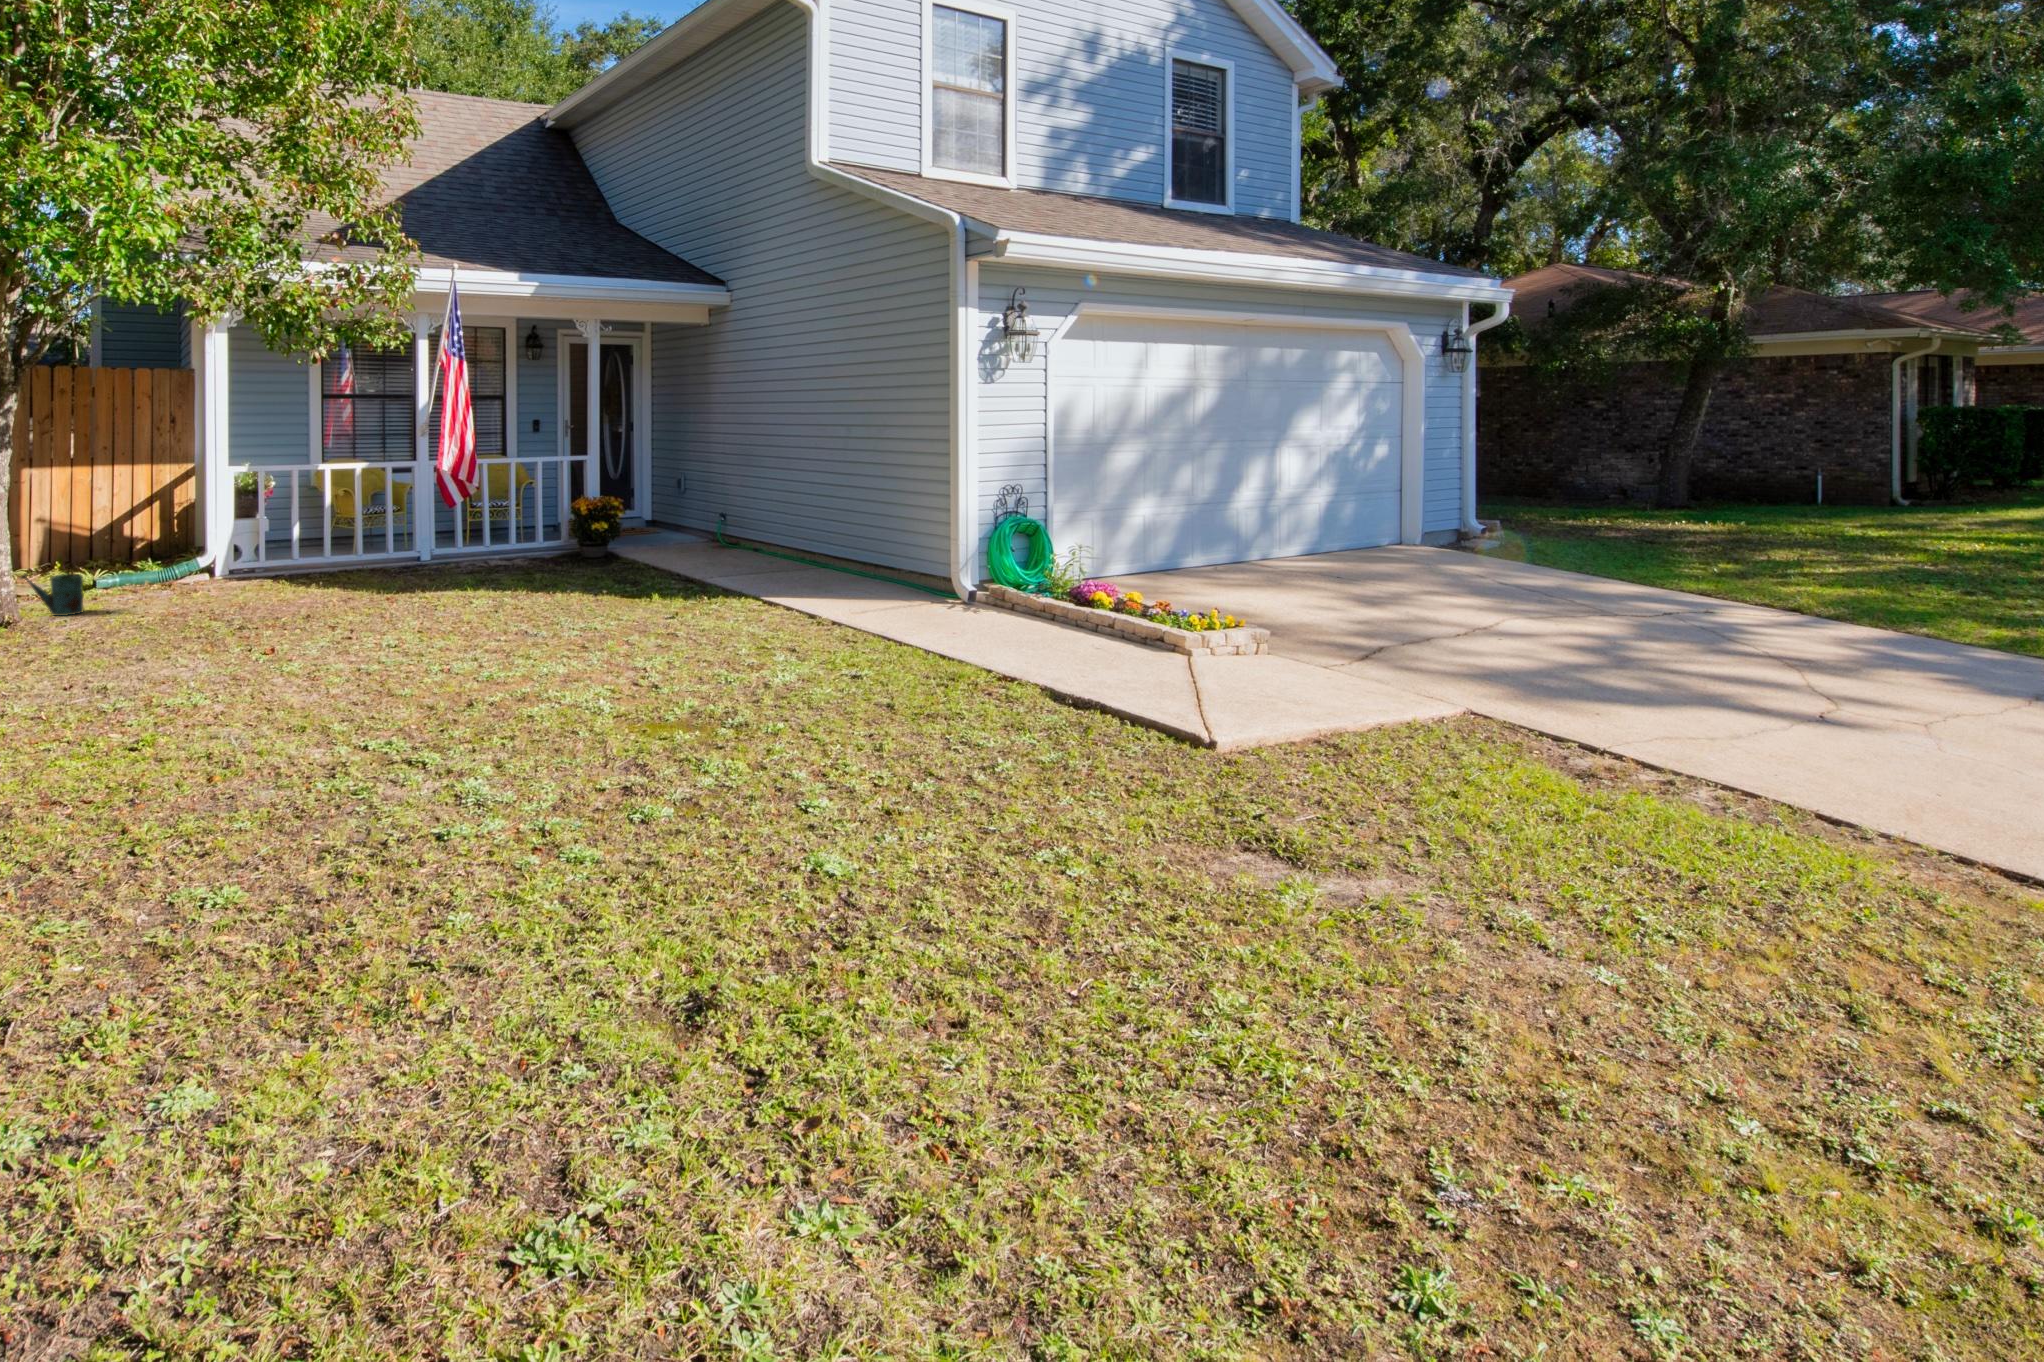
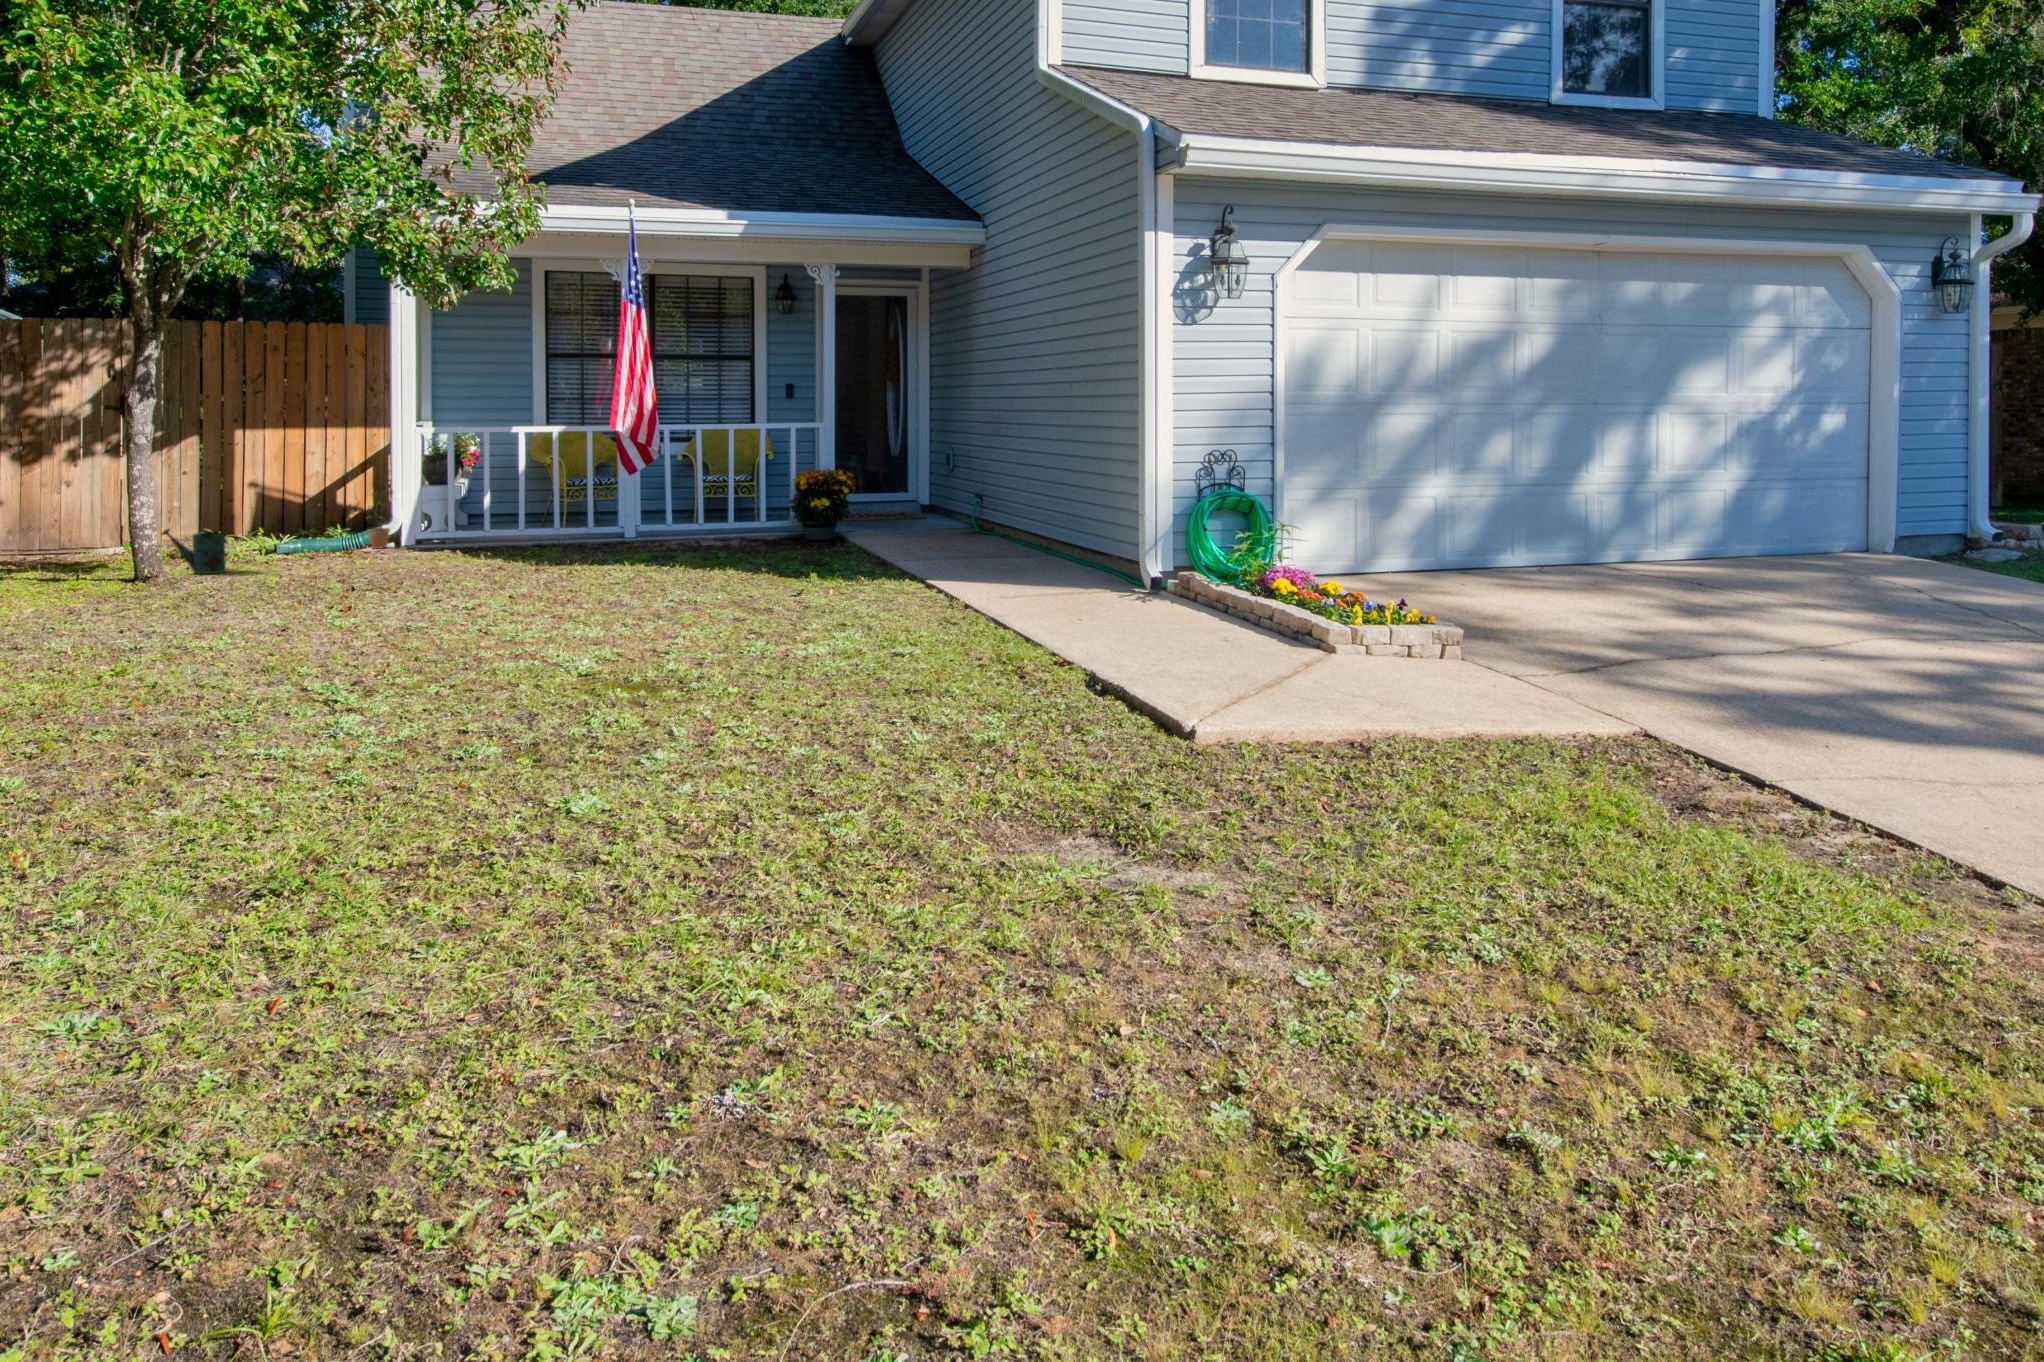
potted plant: none [186,523,214,580] -> present [368,489,393,549]

